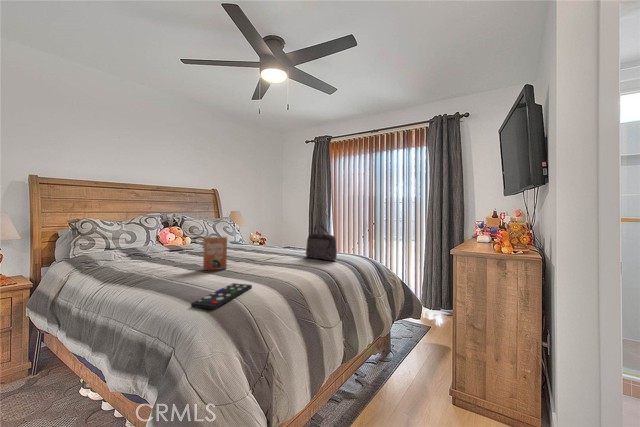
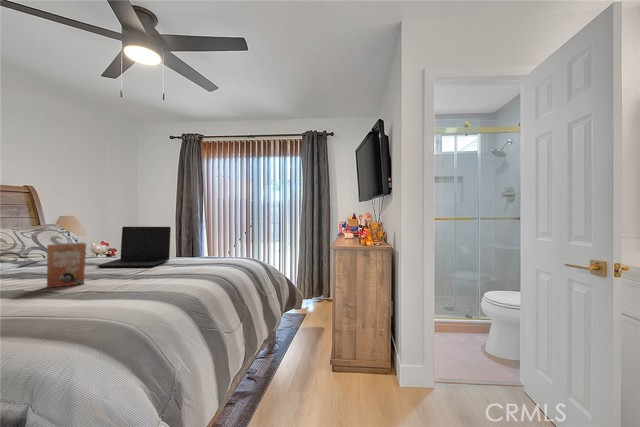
laptop: none [242,222,295,258] -> present [98,227,171,267]
handbag: present [306,225,337,261] -> none [187,223,224,264]
remote control: present [191,283,252,309] -> none [61,294,137,326]

